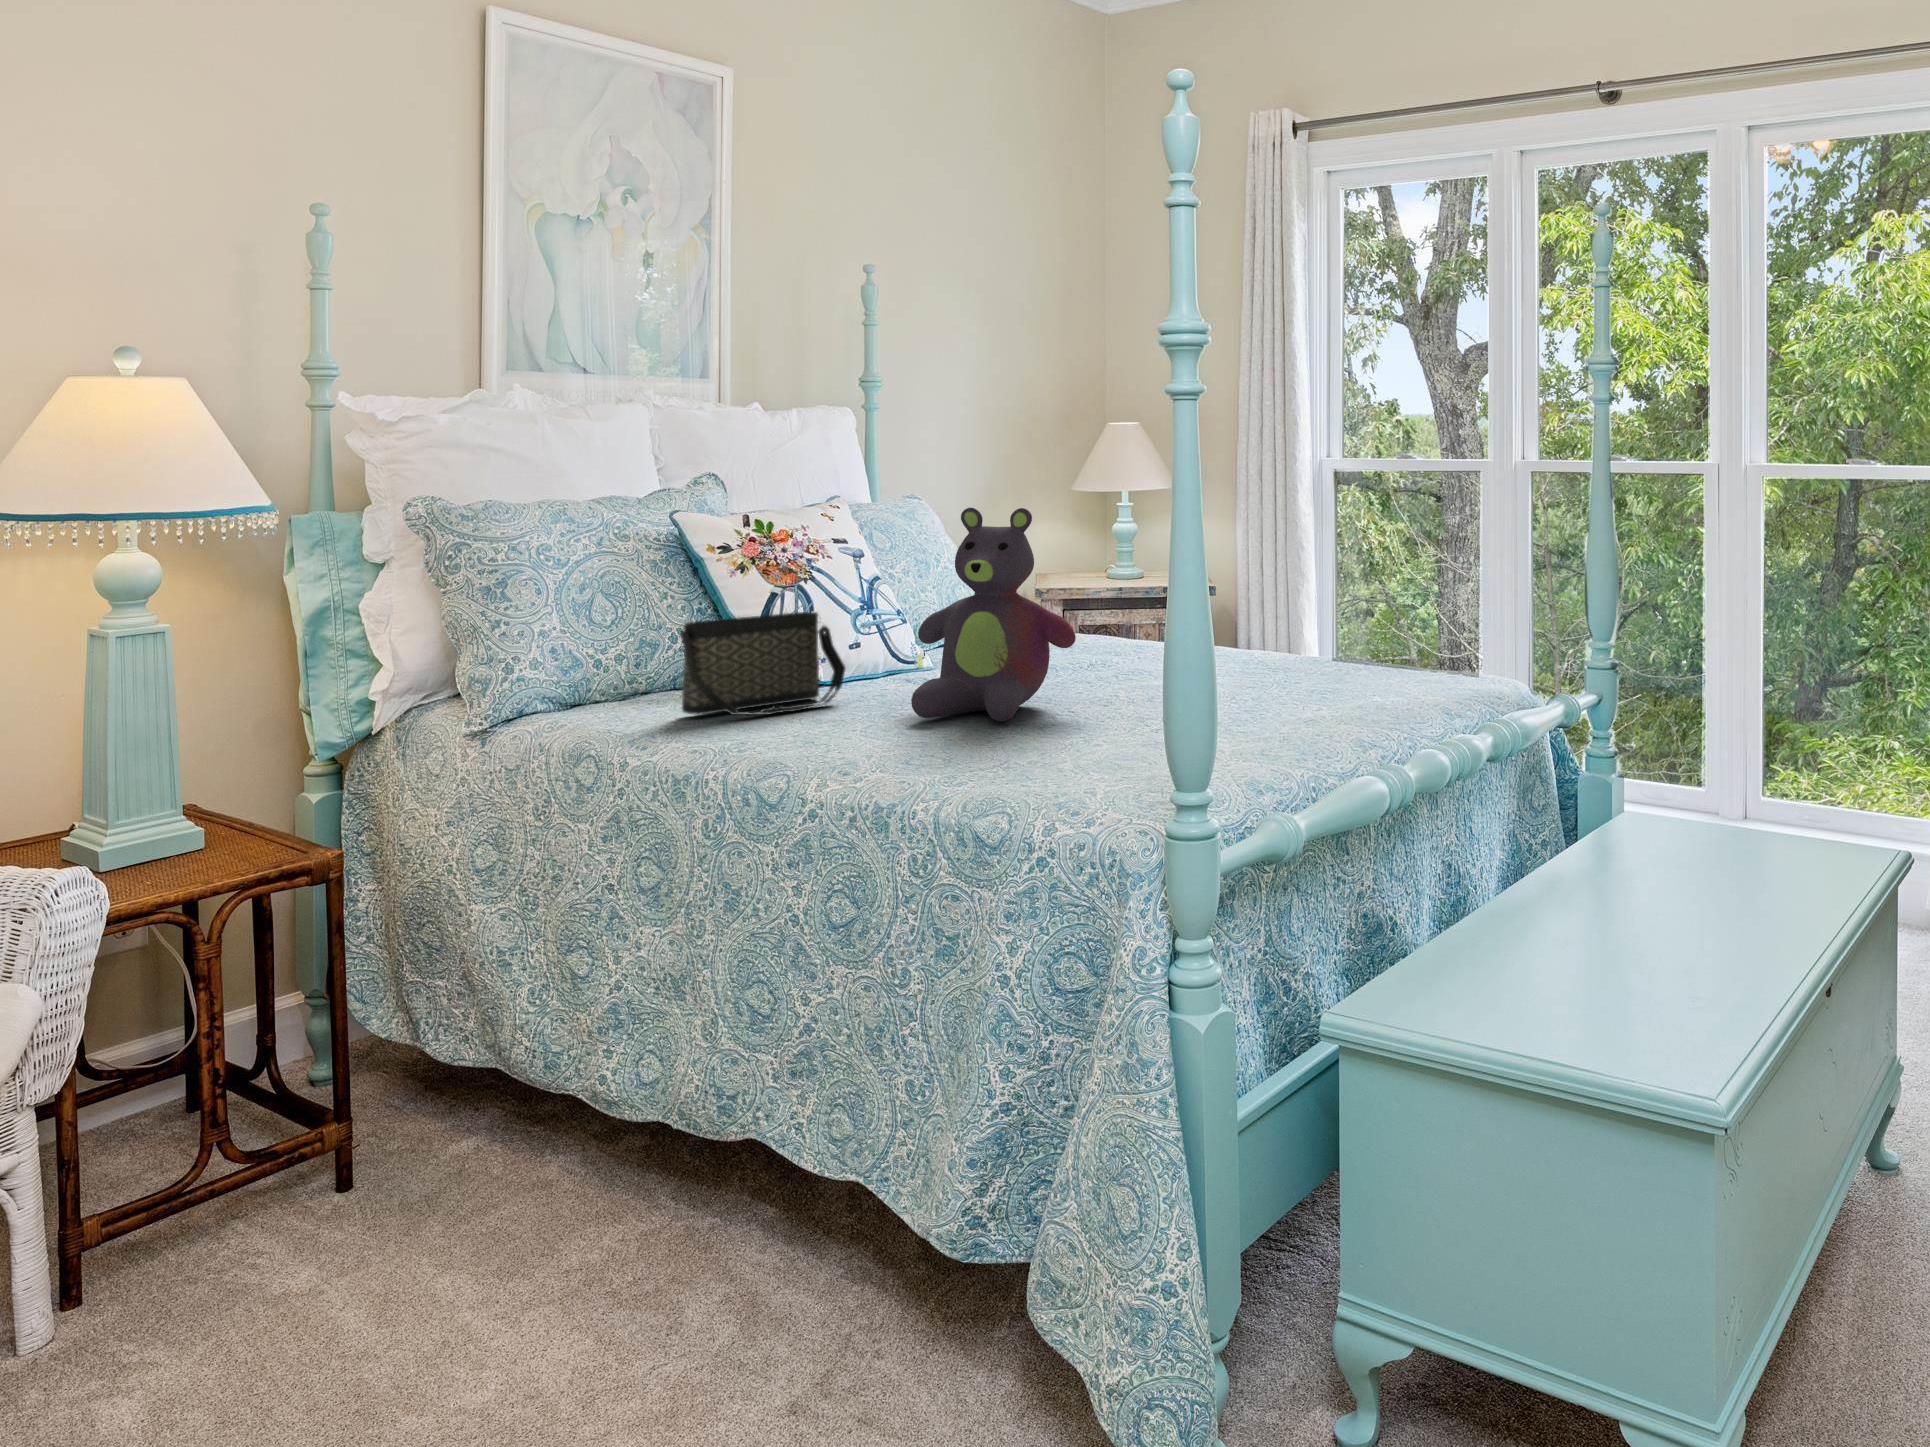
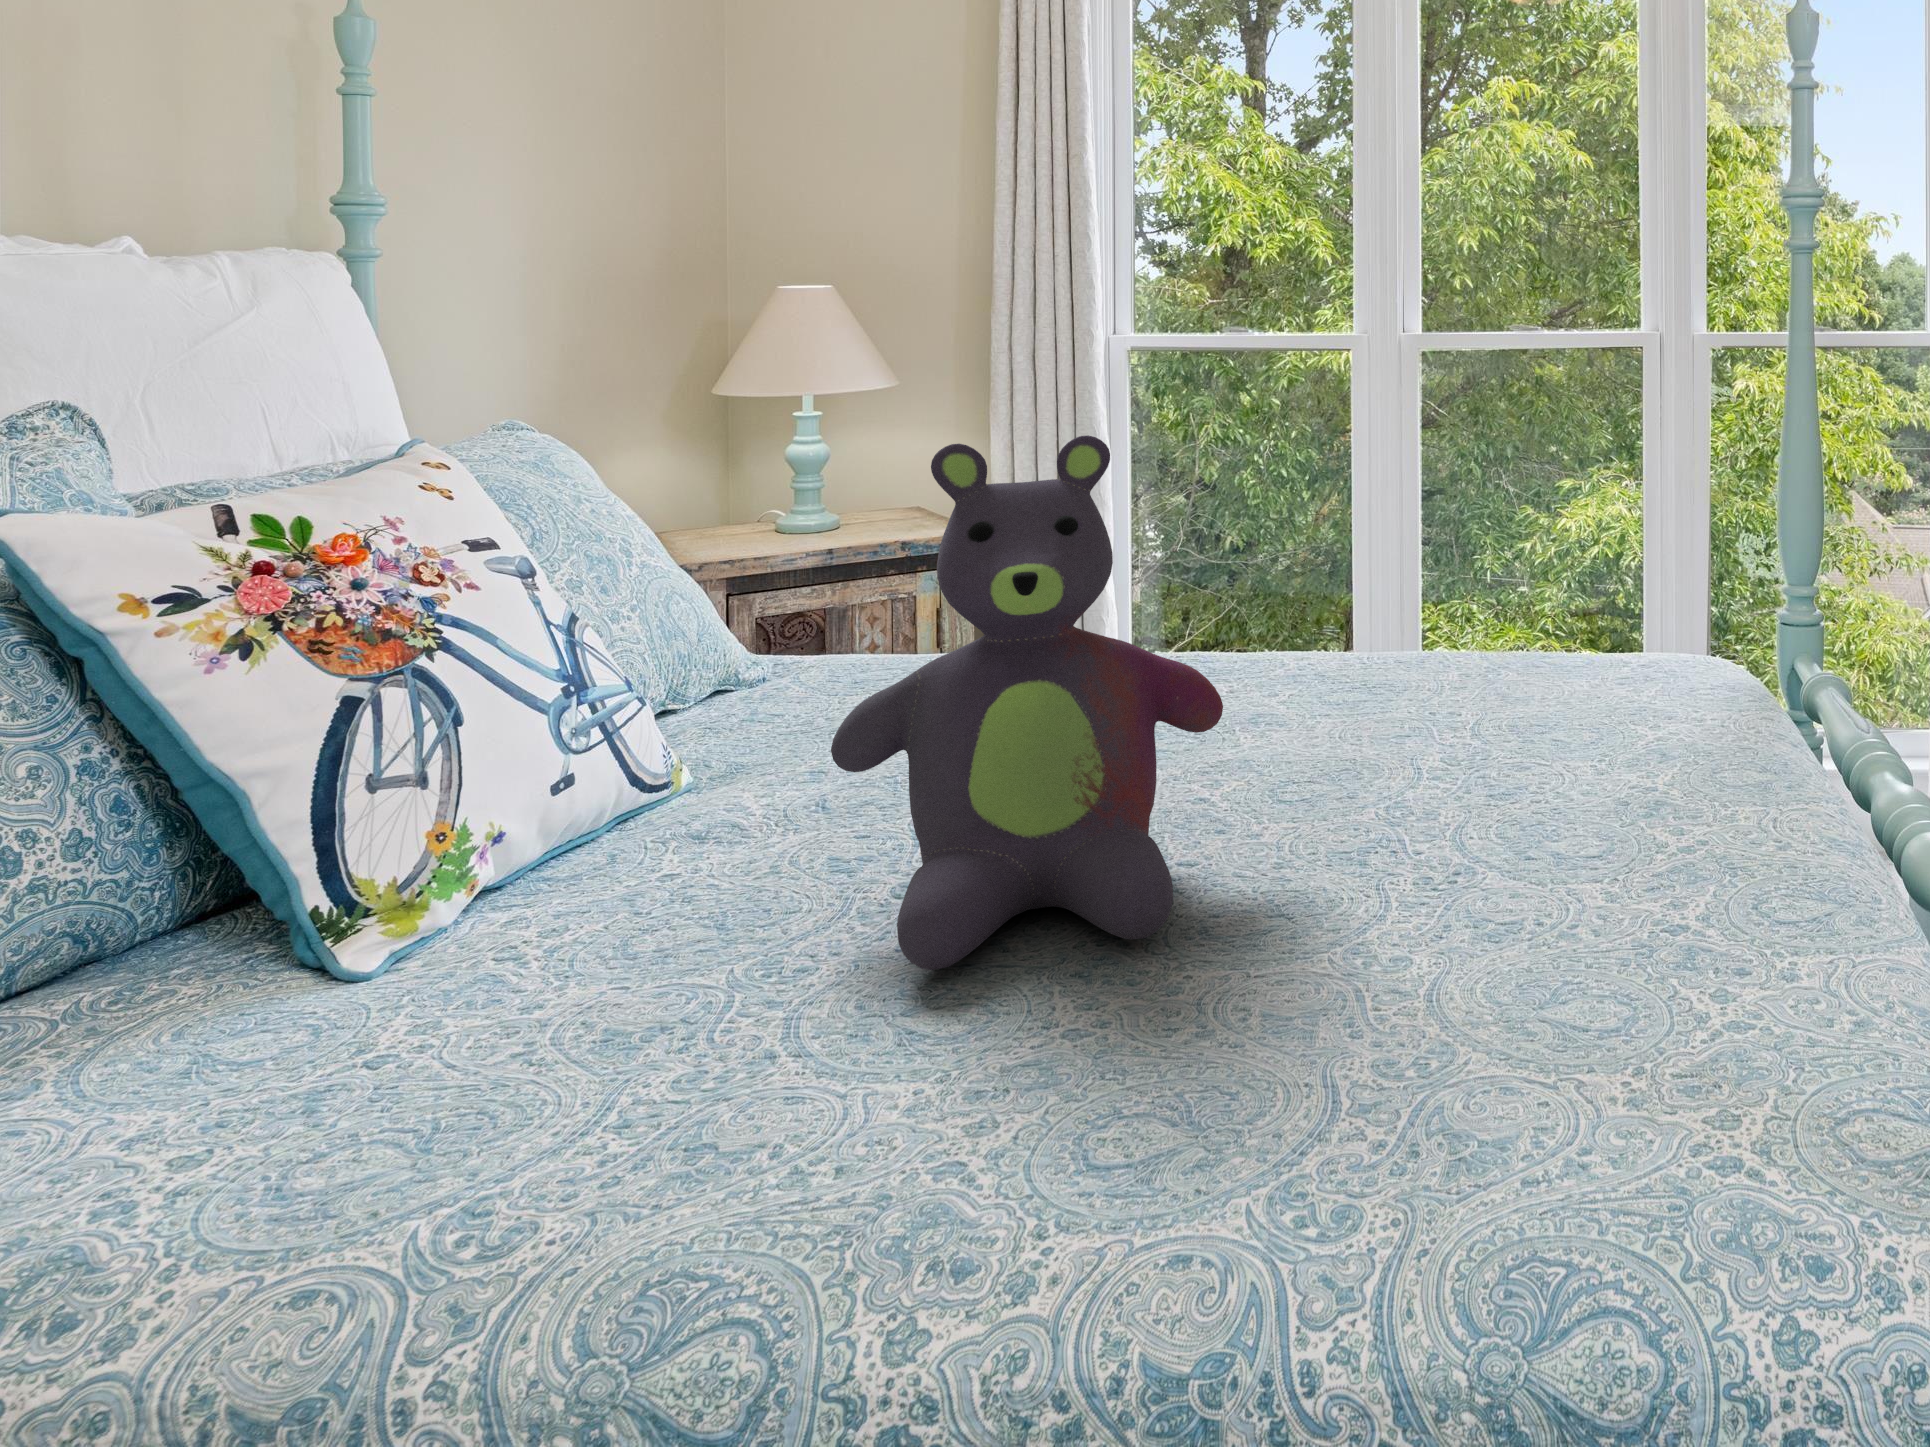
handbag: present [680,612,846,715] -> none [137,736,627,1120]

